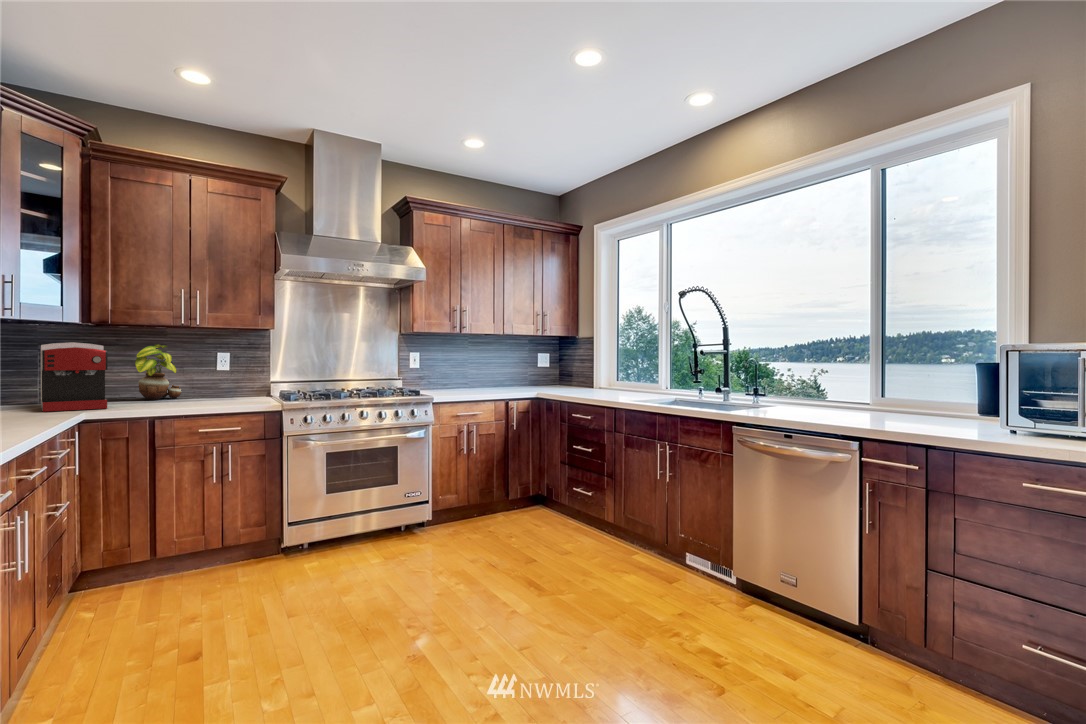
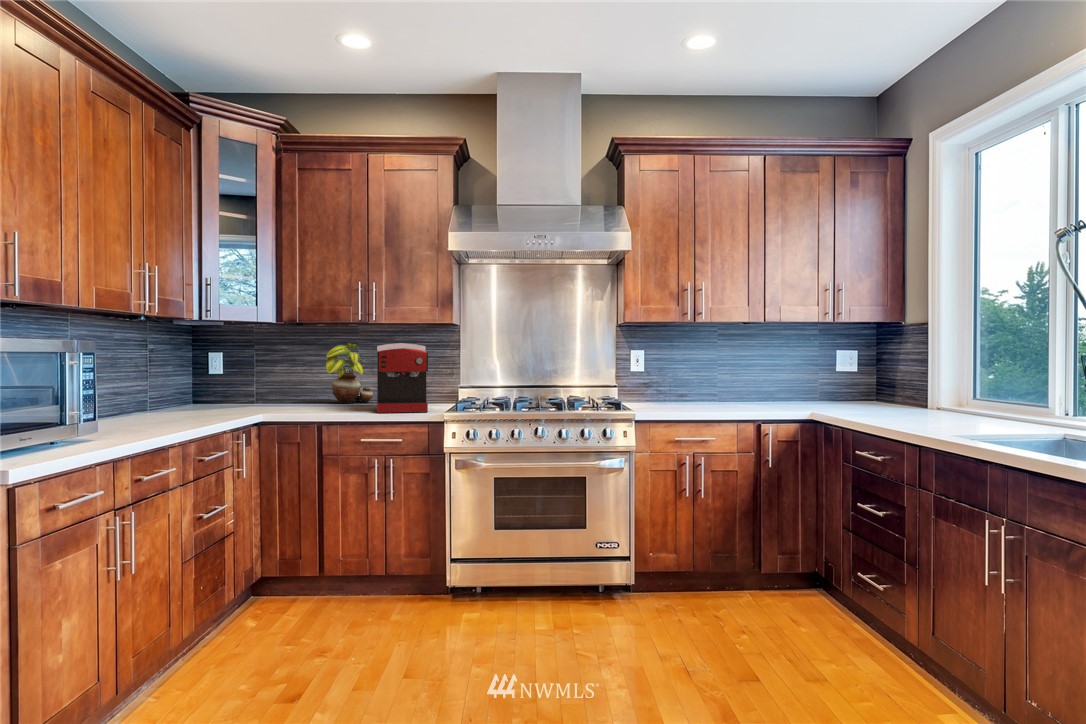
coffee maker: present [41,342,108,412] -> present [377,343,428,413]

